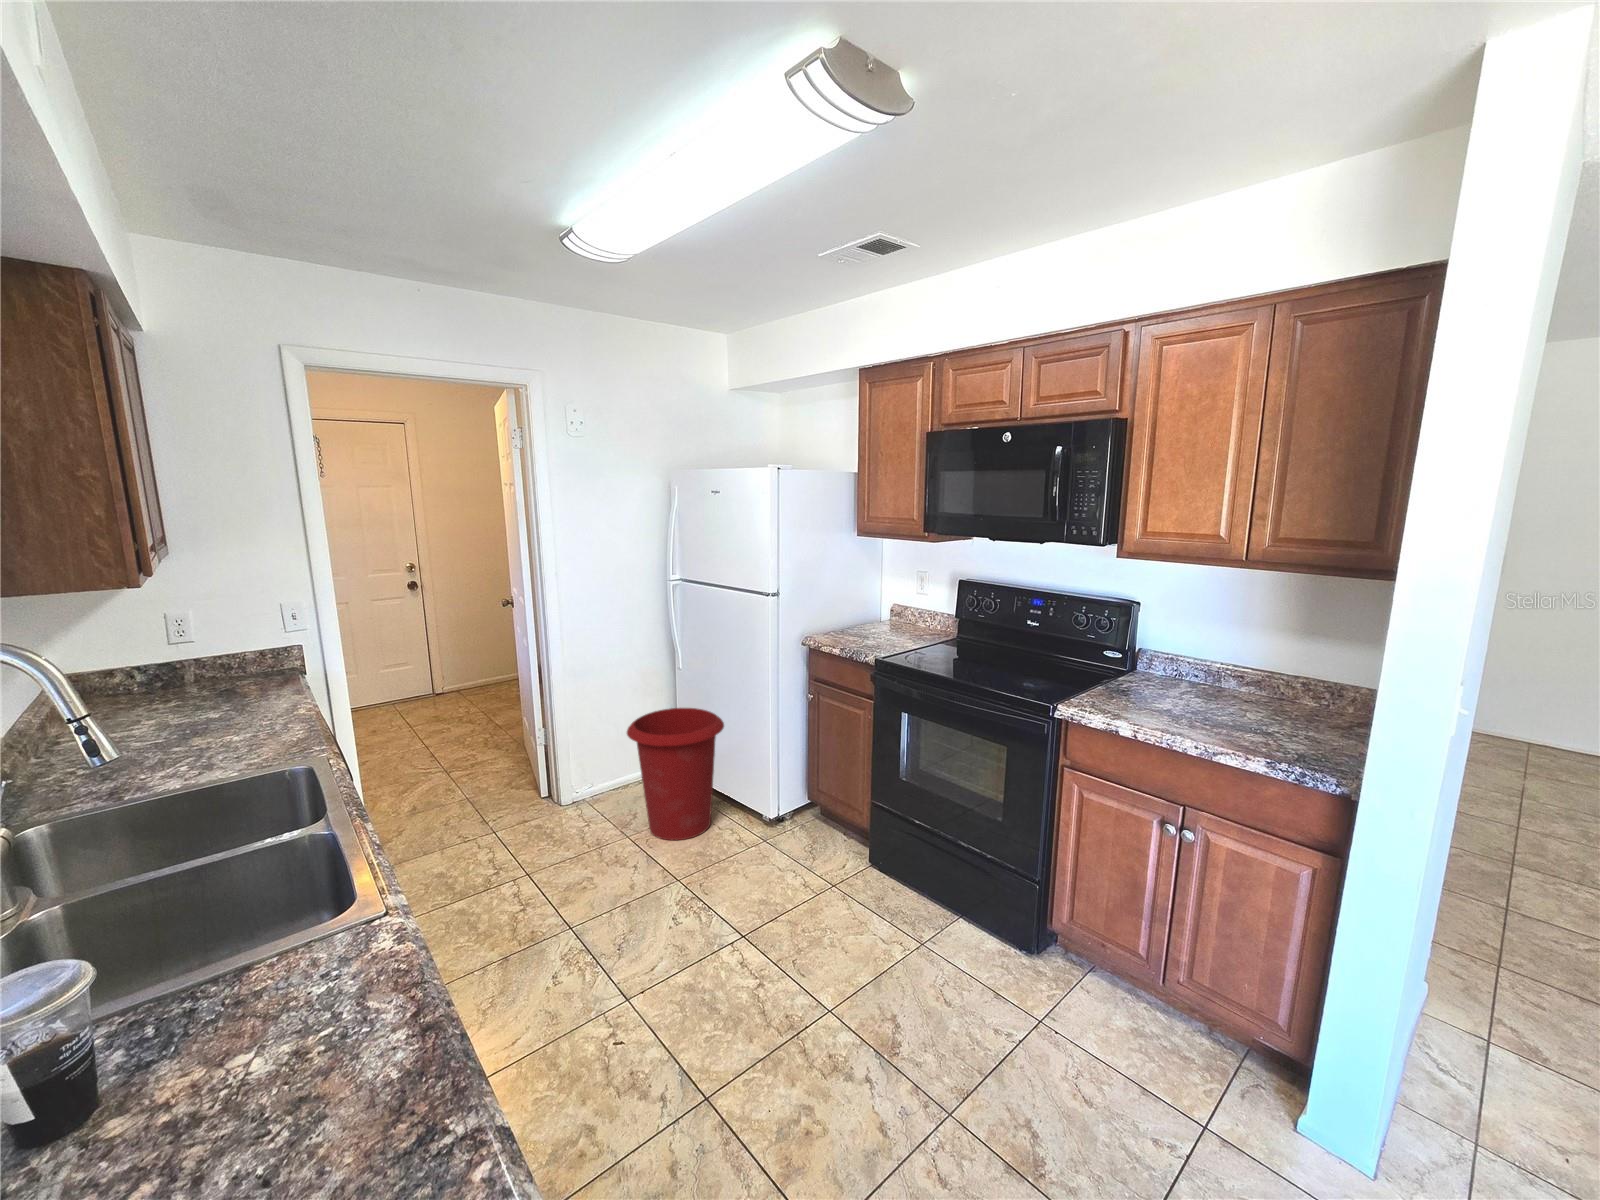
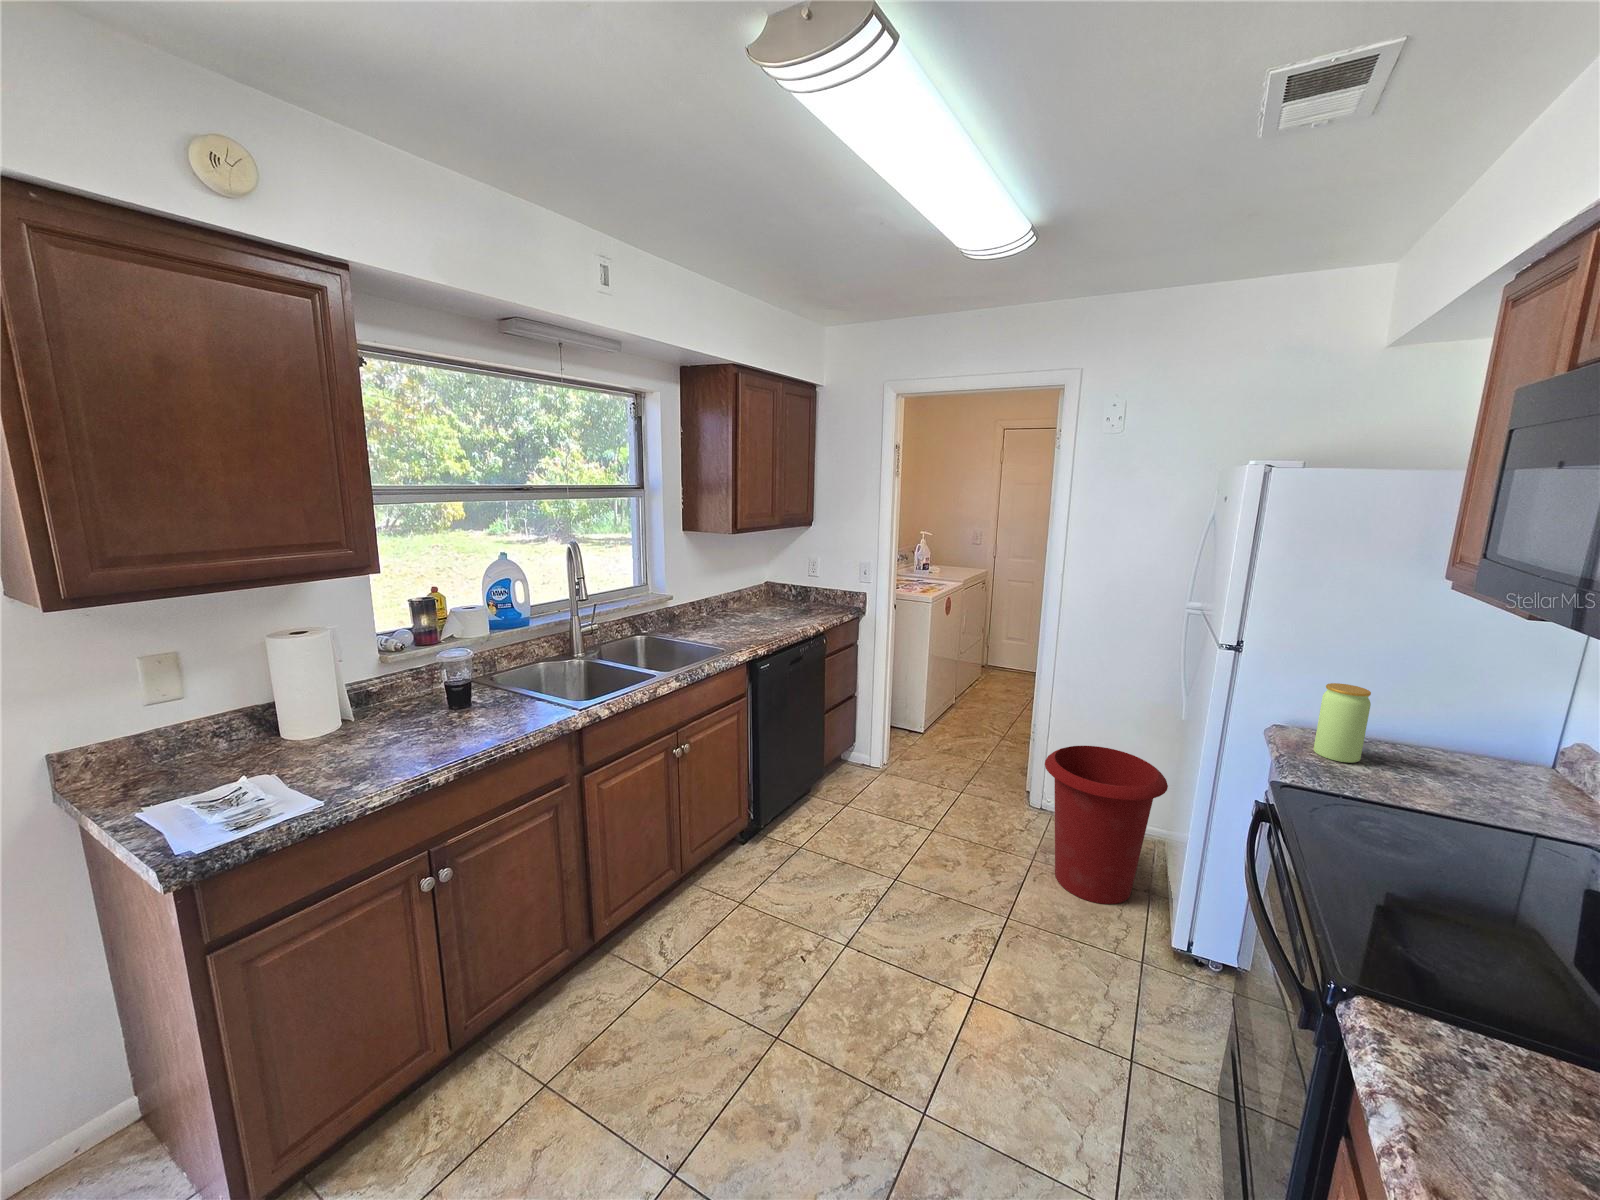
jar: none [842,594,864,639] -> present [1314,683,1371,763]

